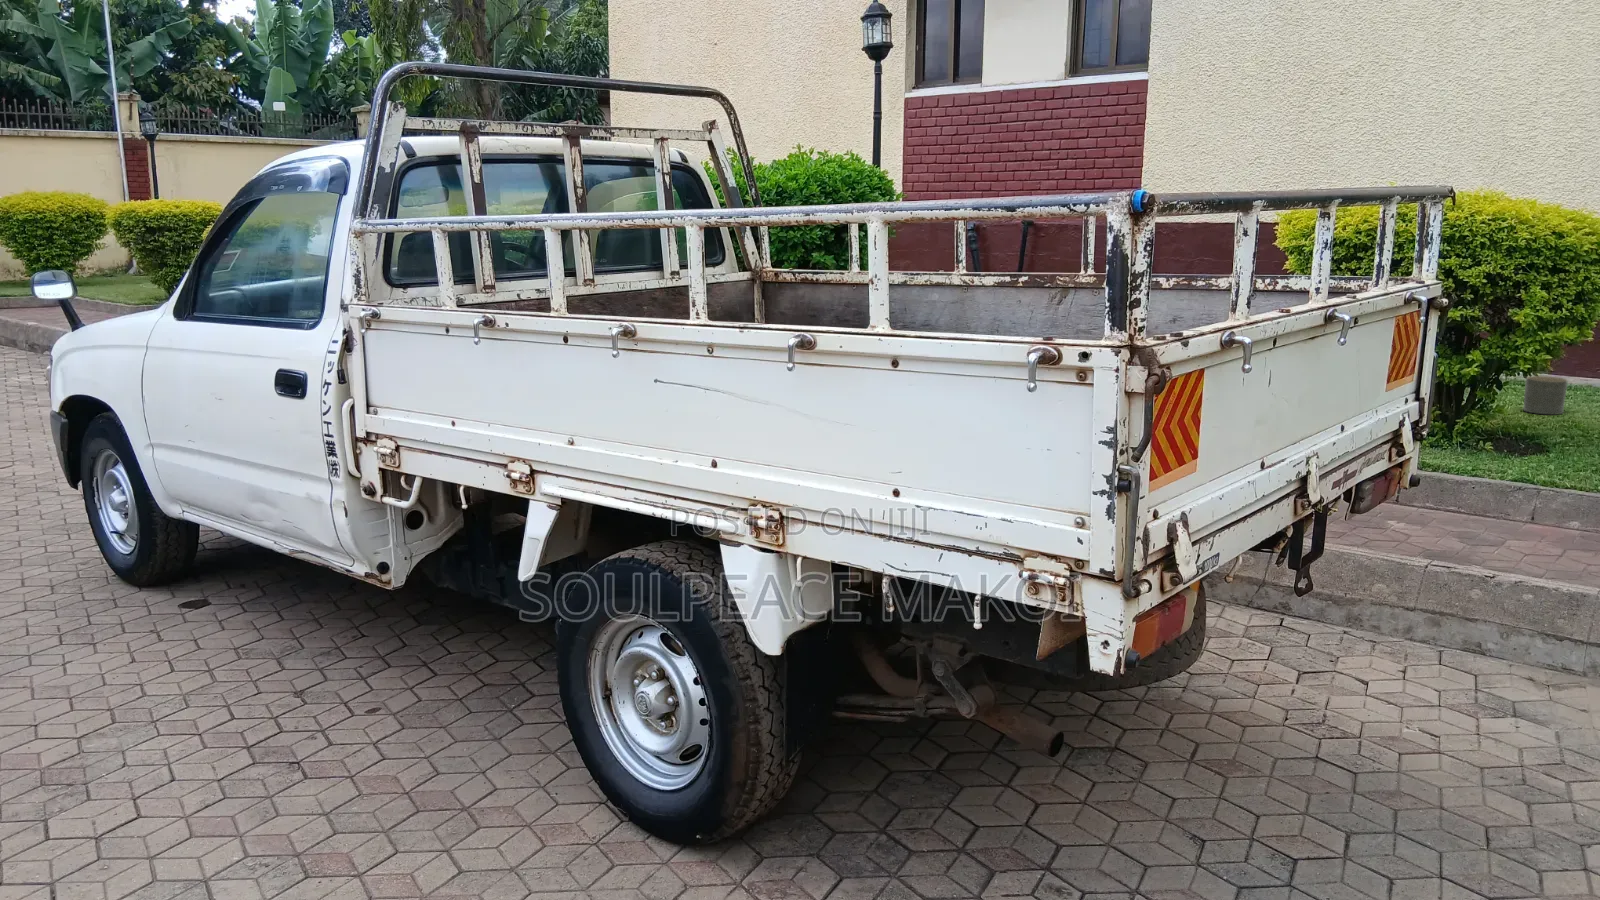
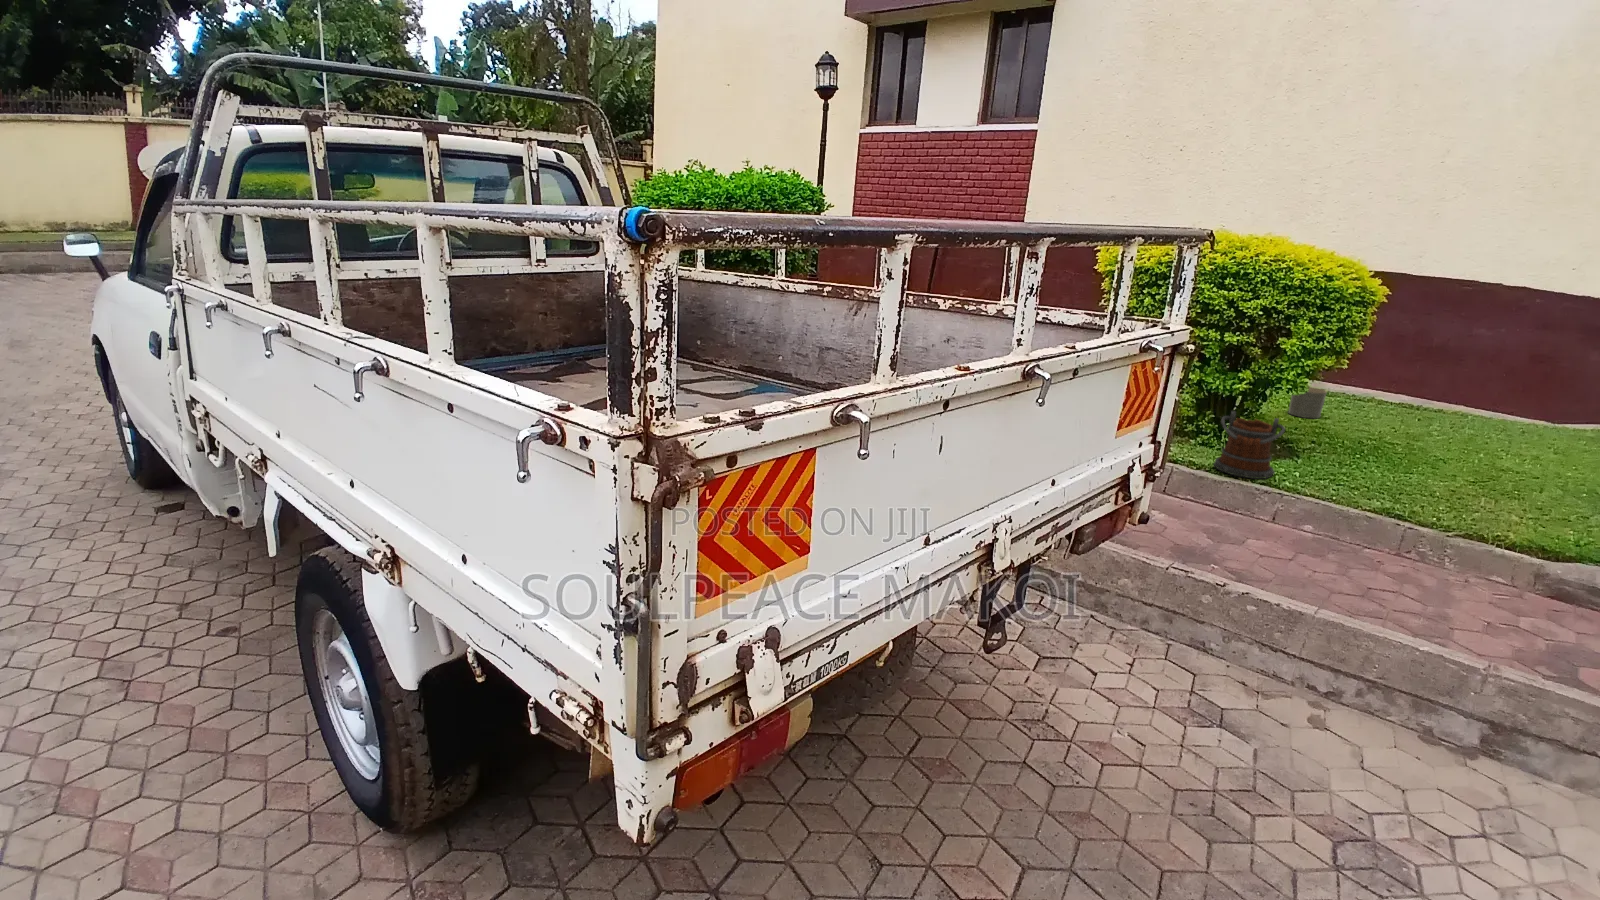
bucket: none [1450,399,1530,477] -> present [1214,411,1285,479]

